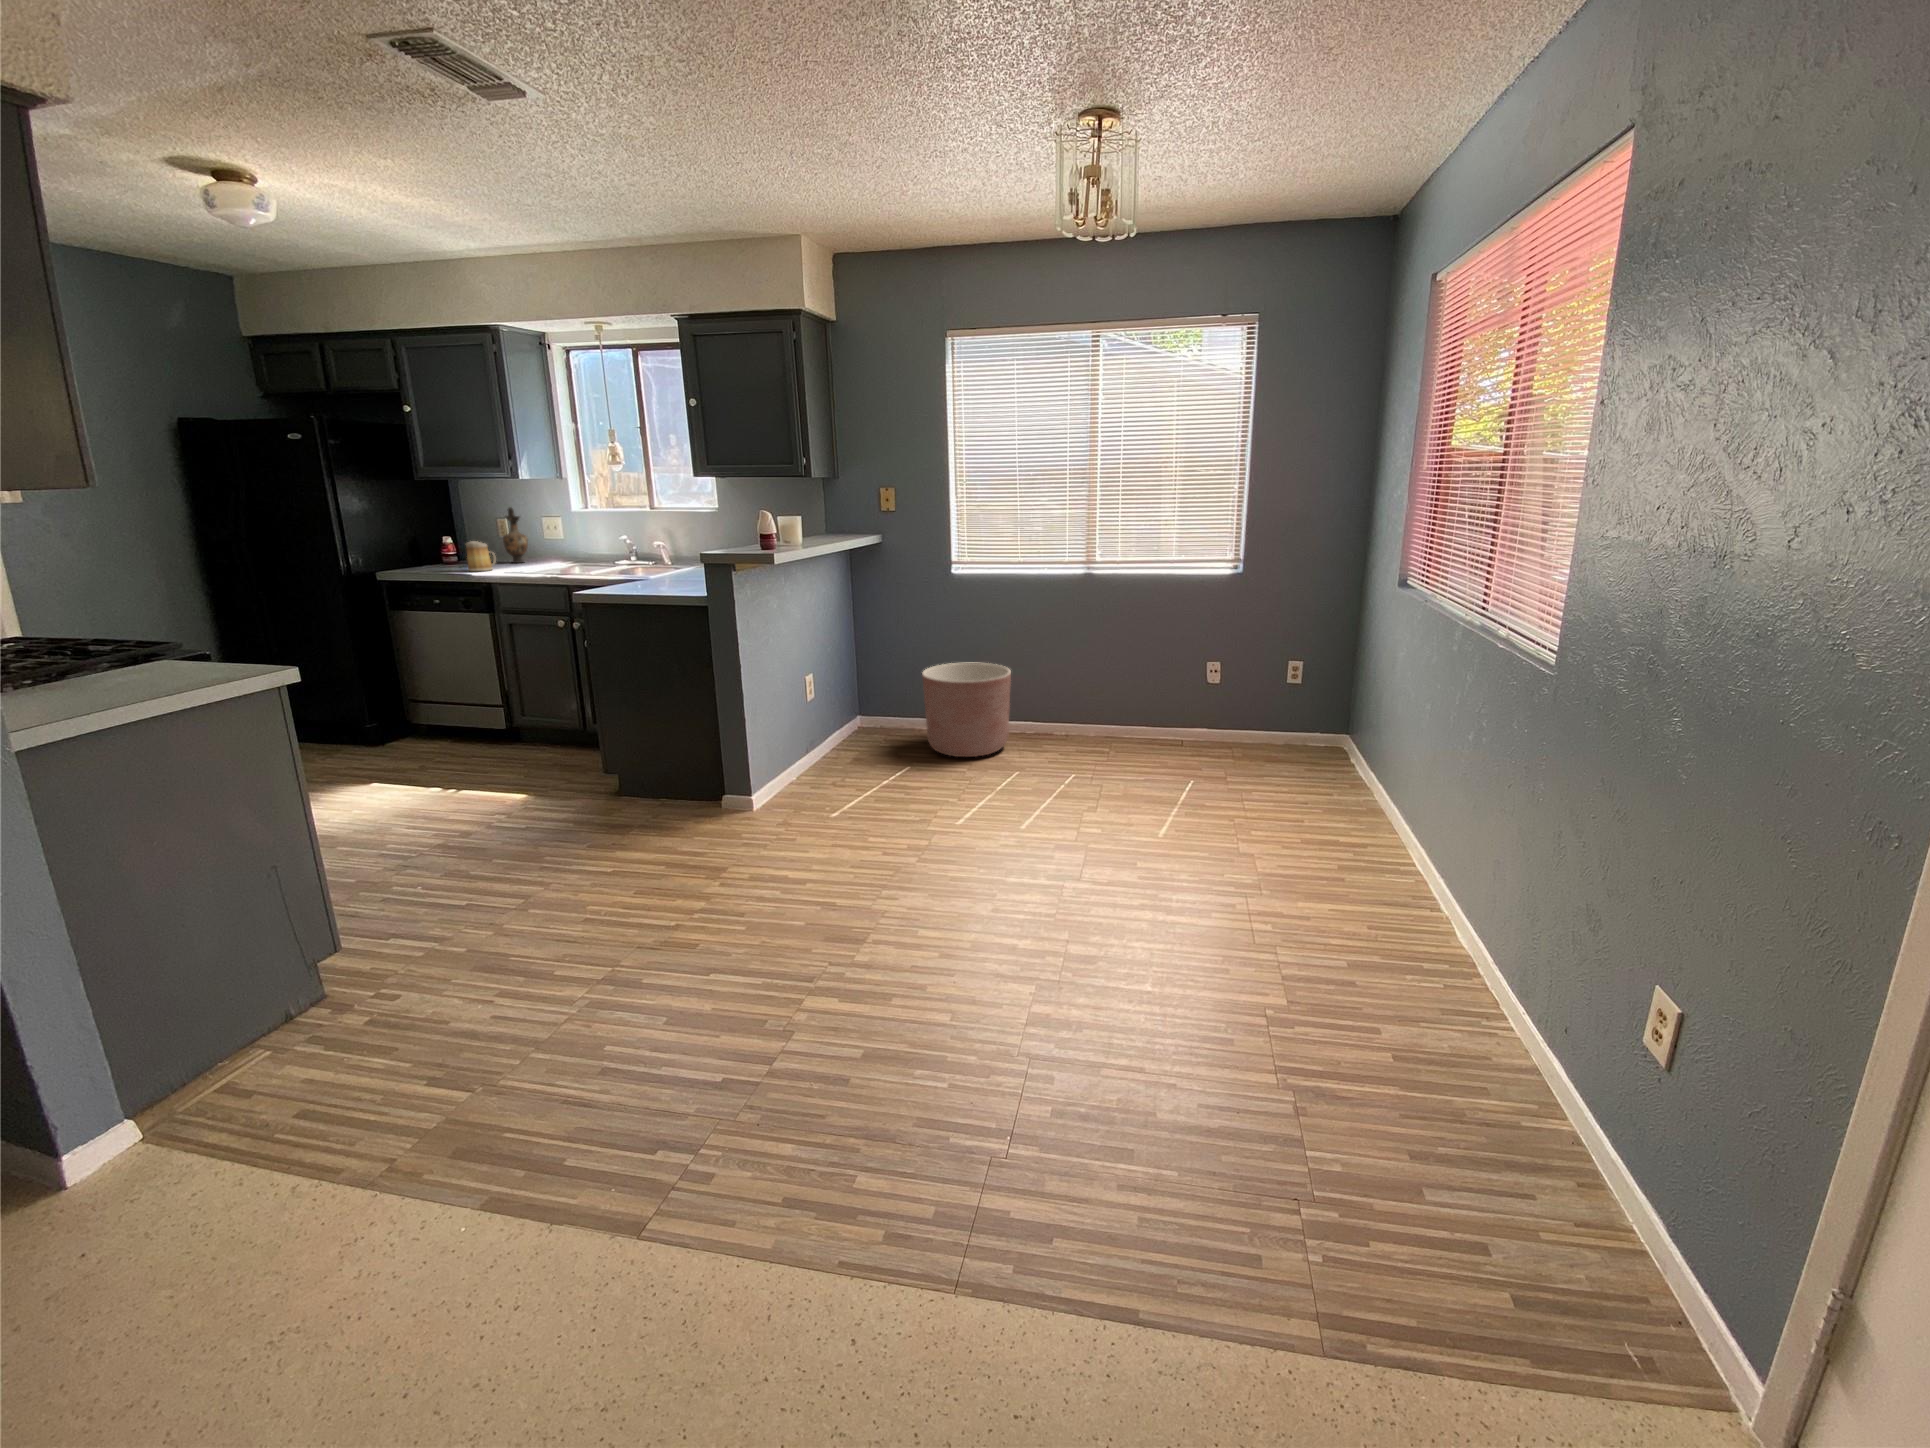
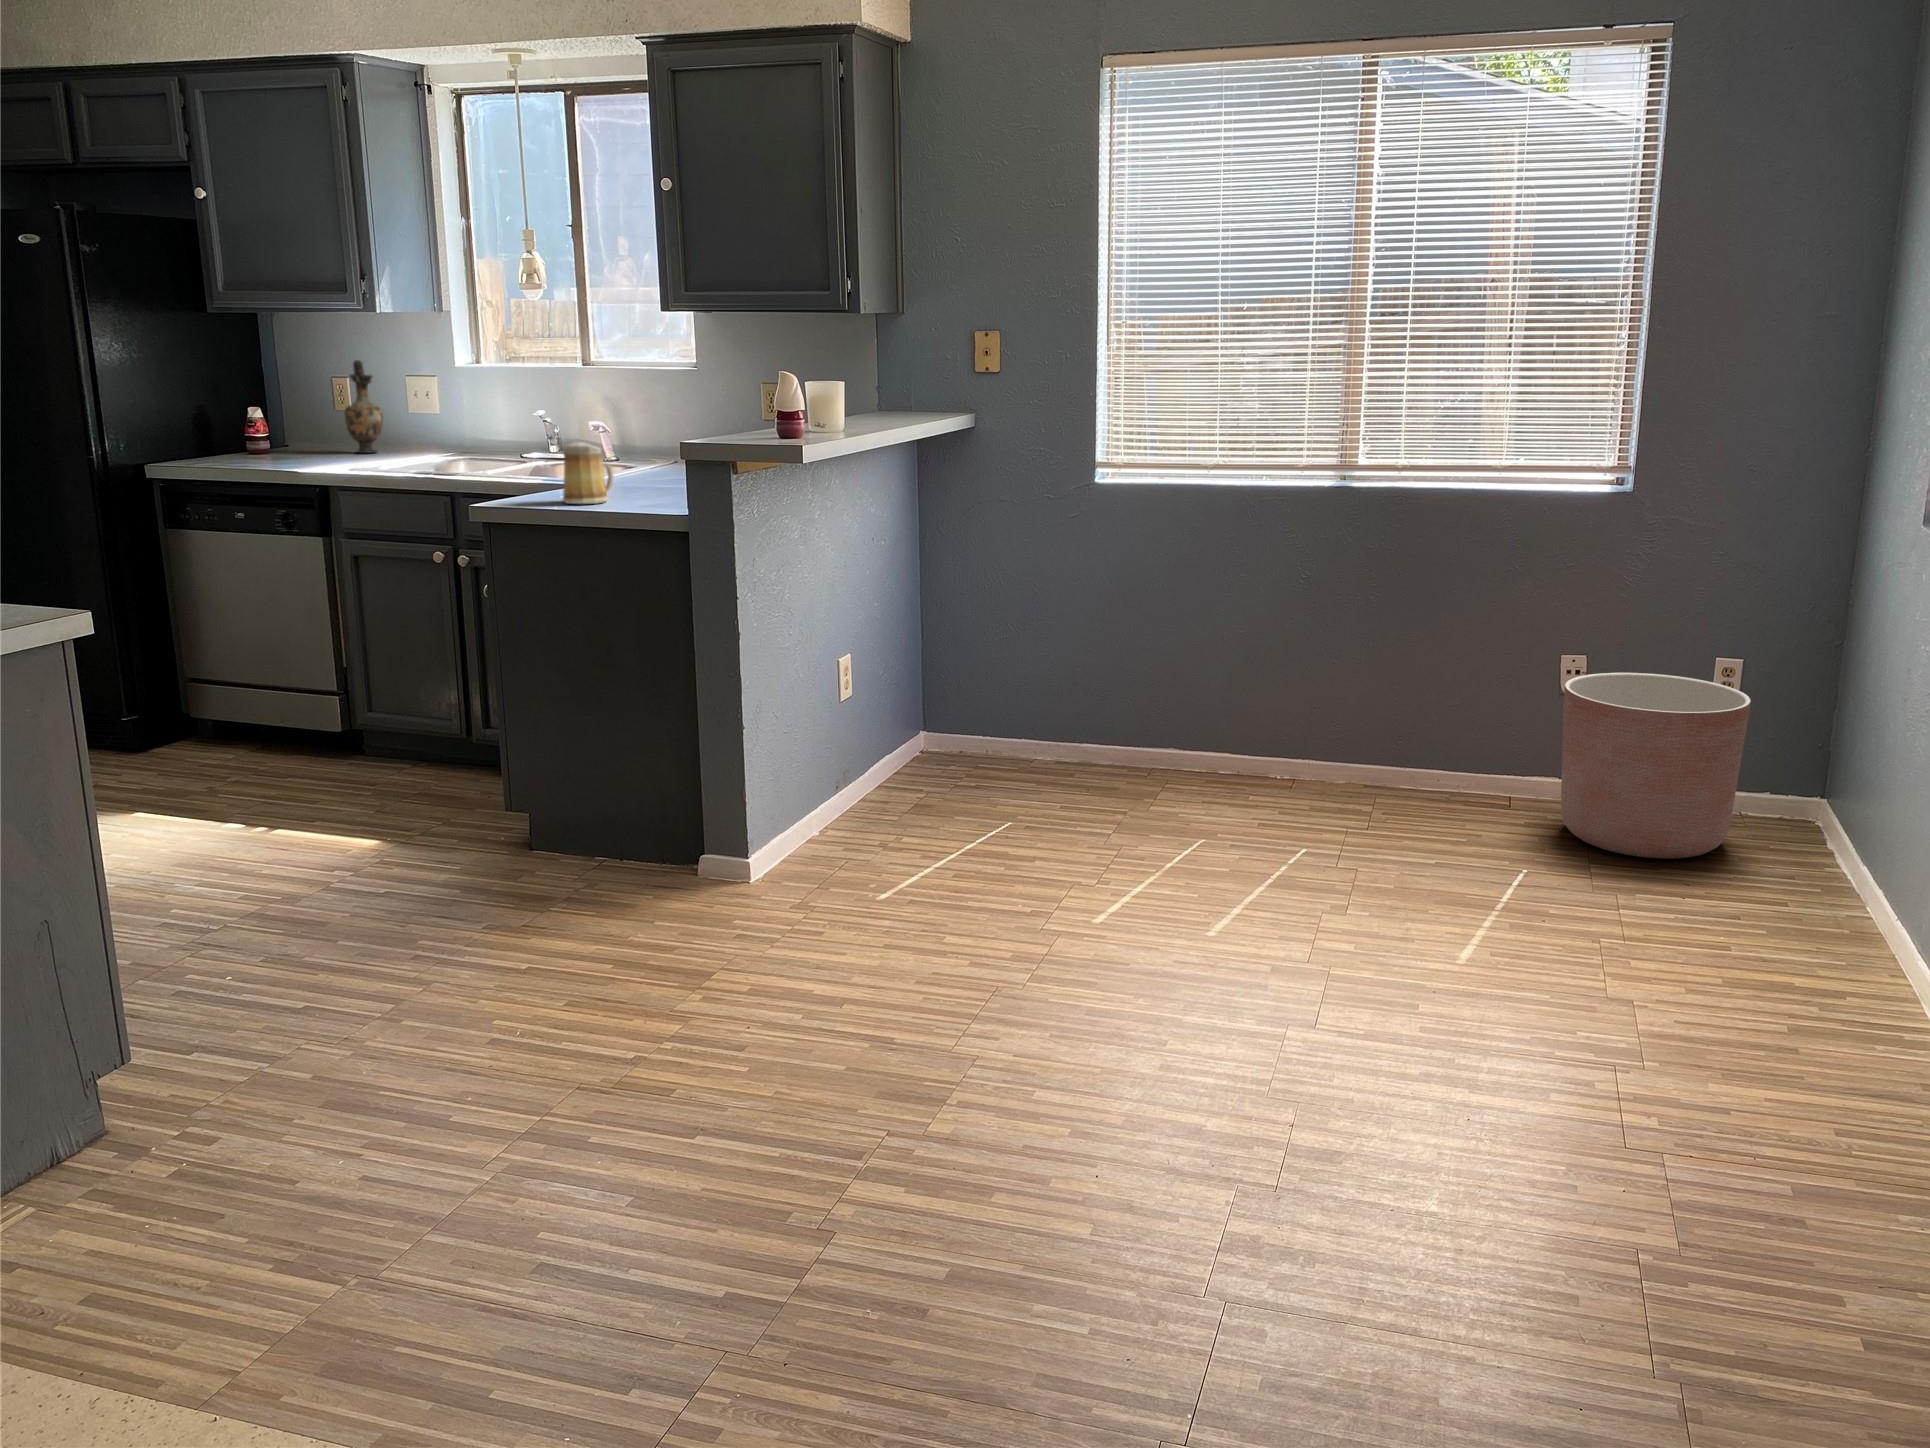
mug: present [466,541,496,571] -> present [563,442,613,504]
planter: present [922,662,1011,757] -> present [1561,673,1751,859]

